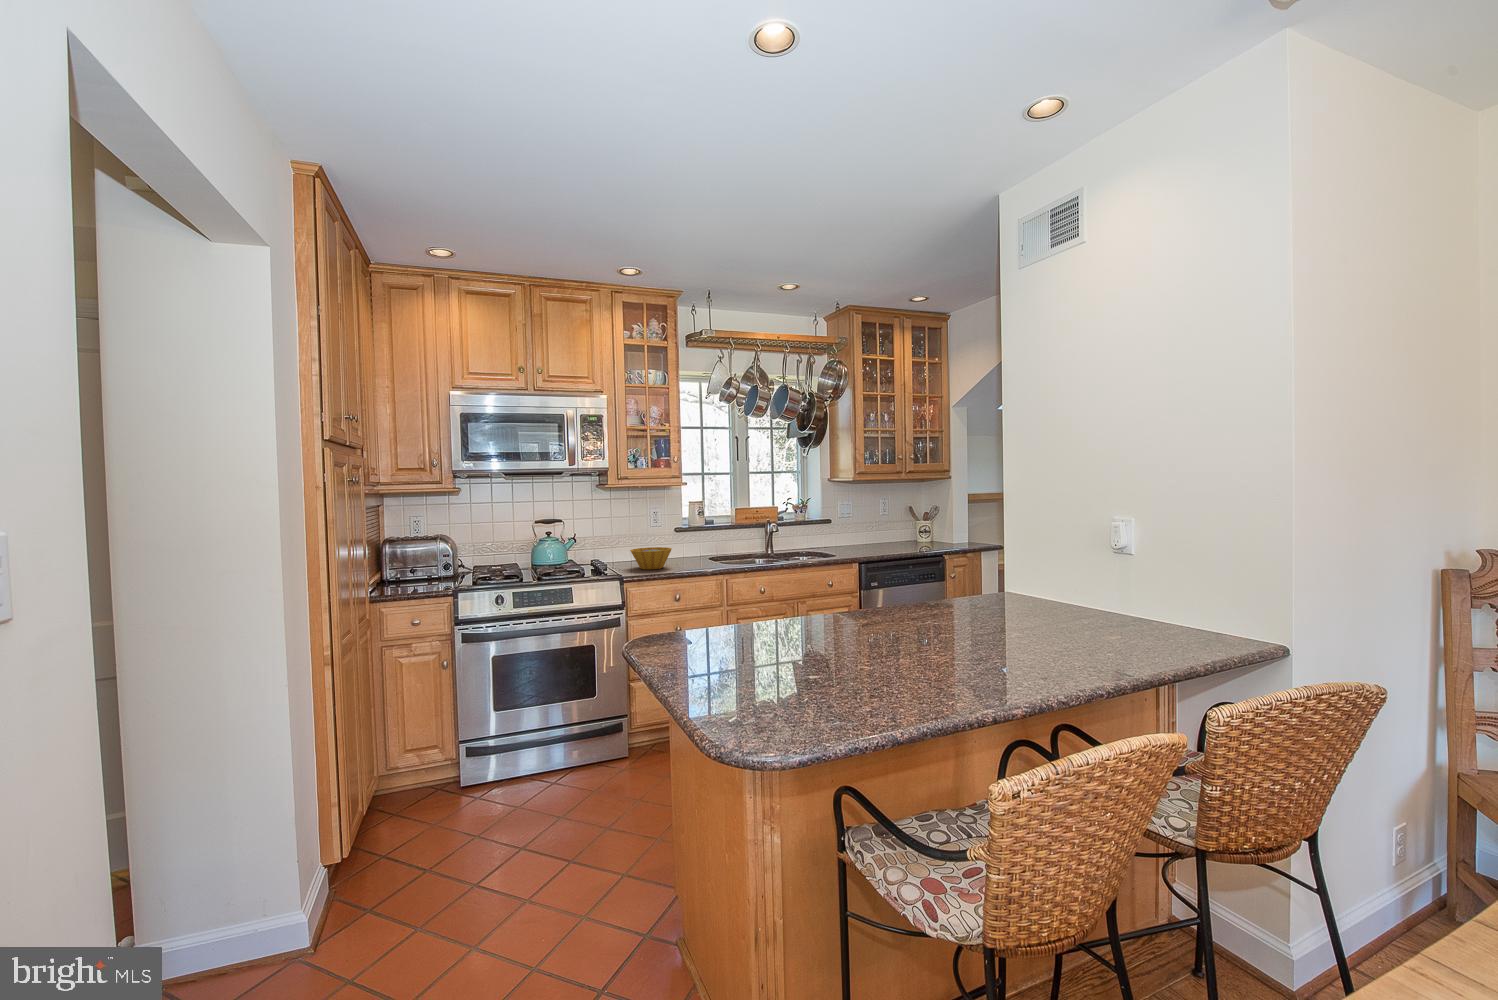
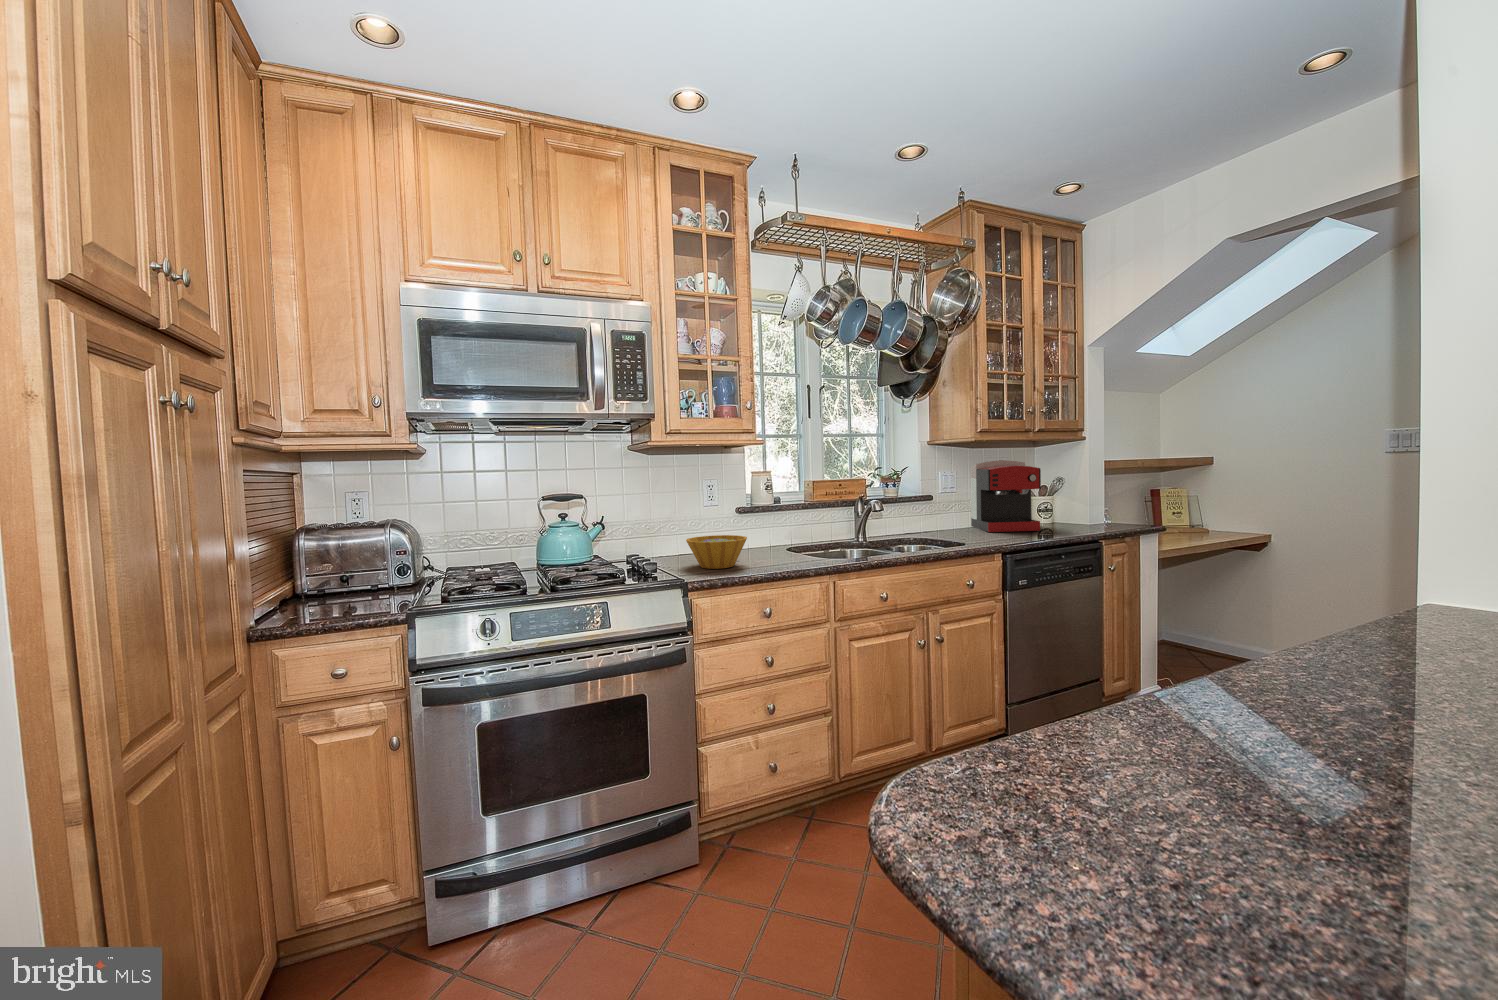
coffee maker: none [866,493,910,548] -> present [971,460,1041,532]

